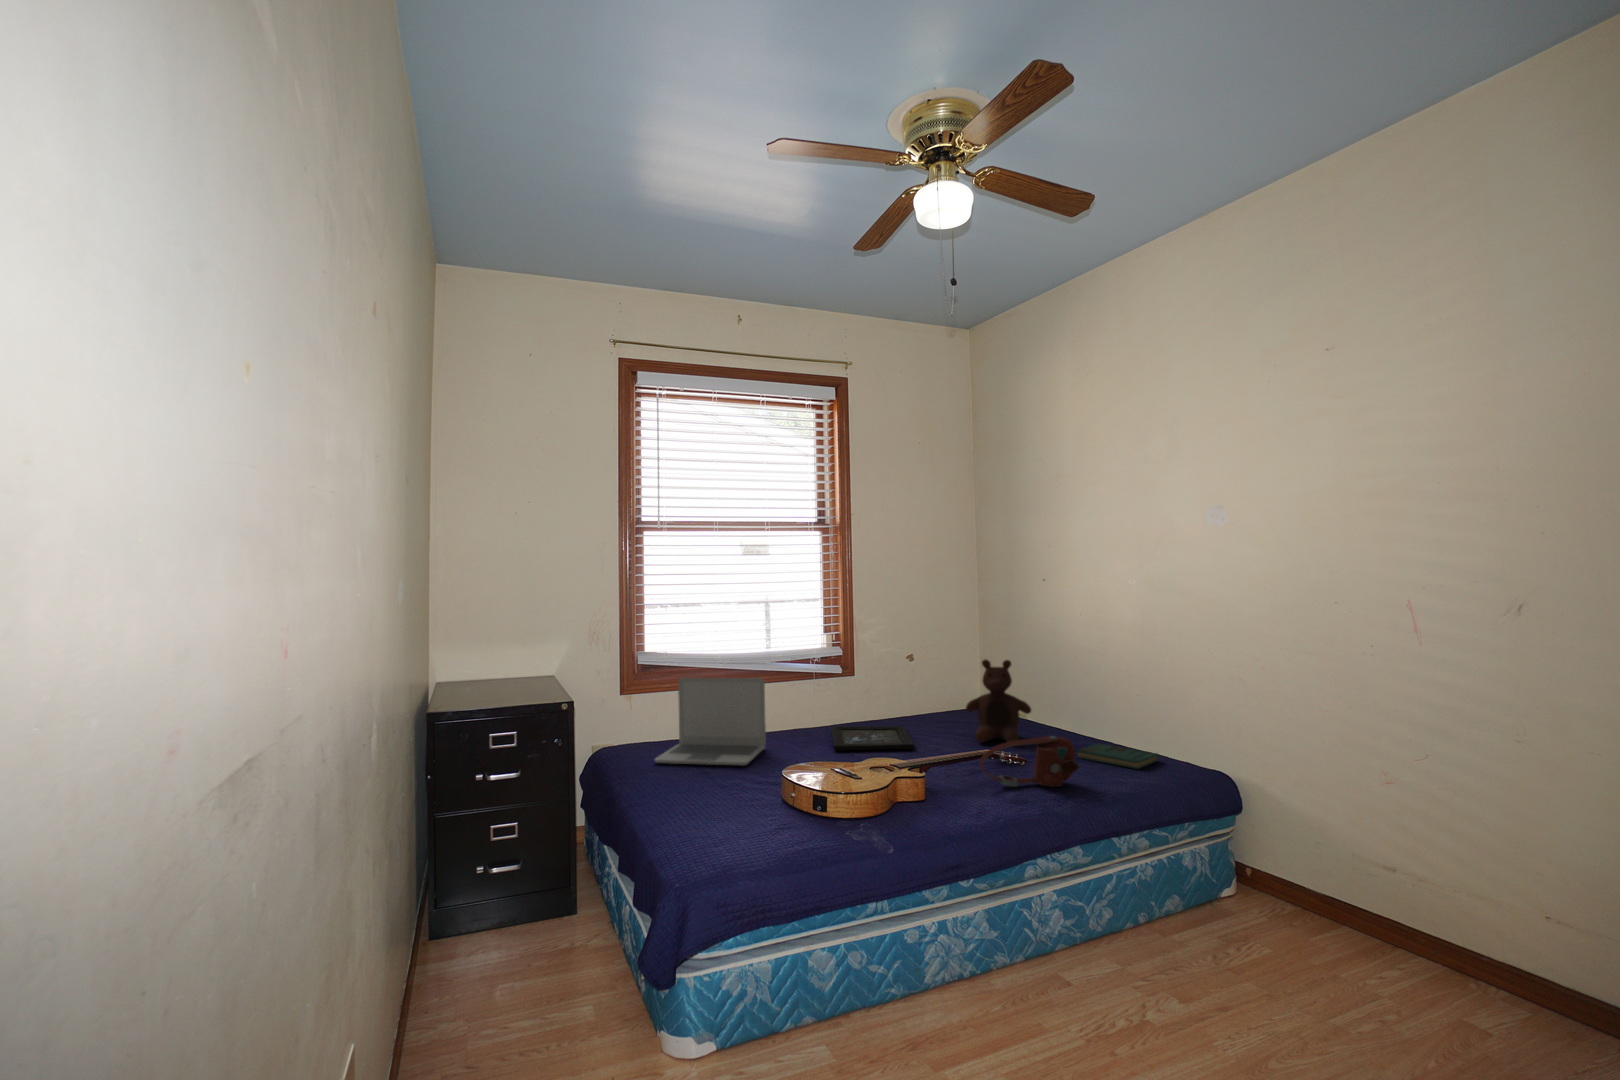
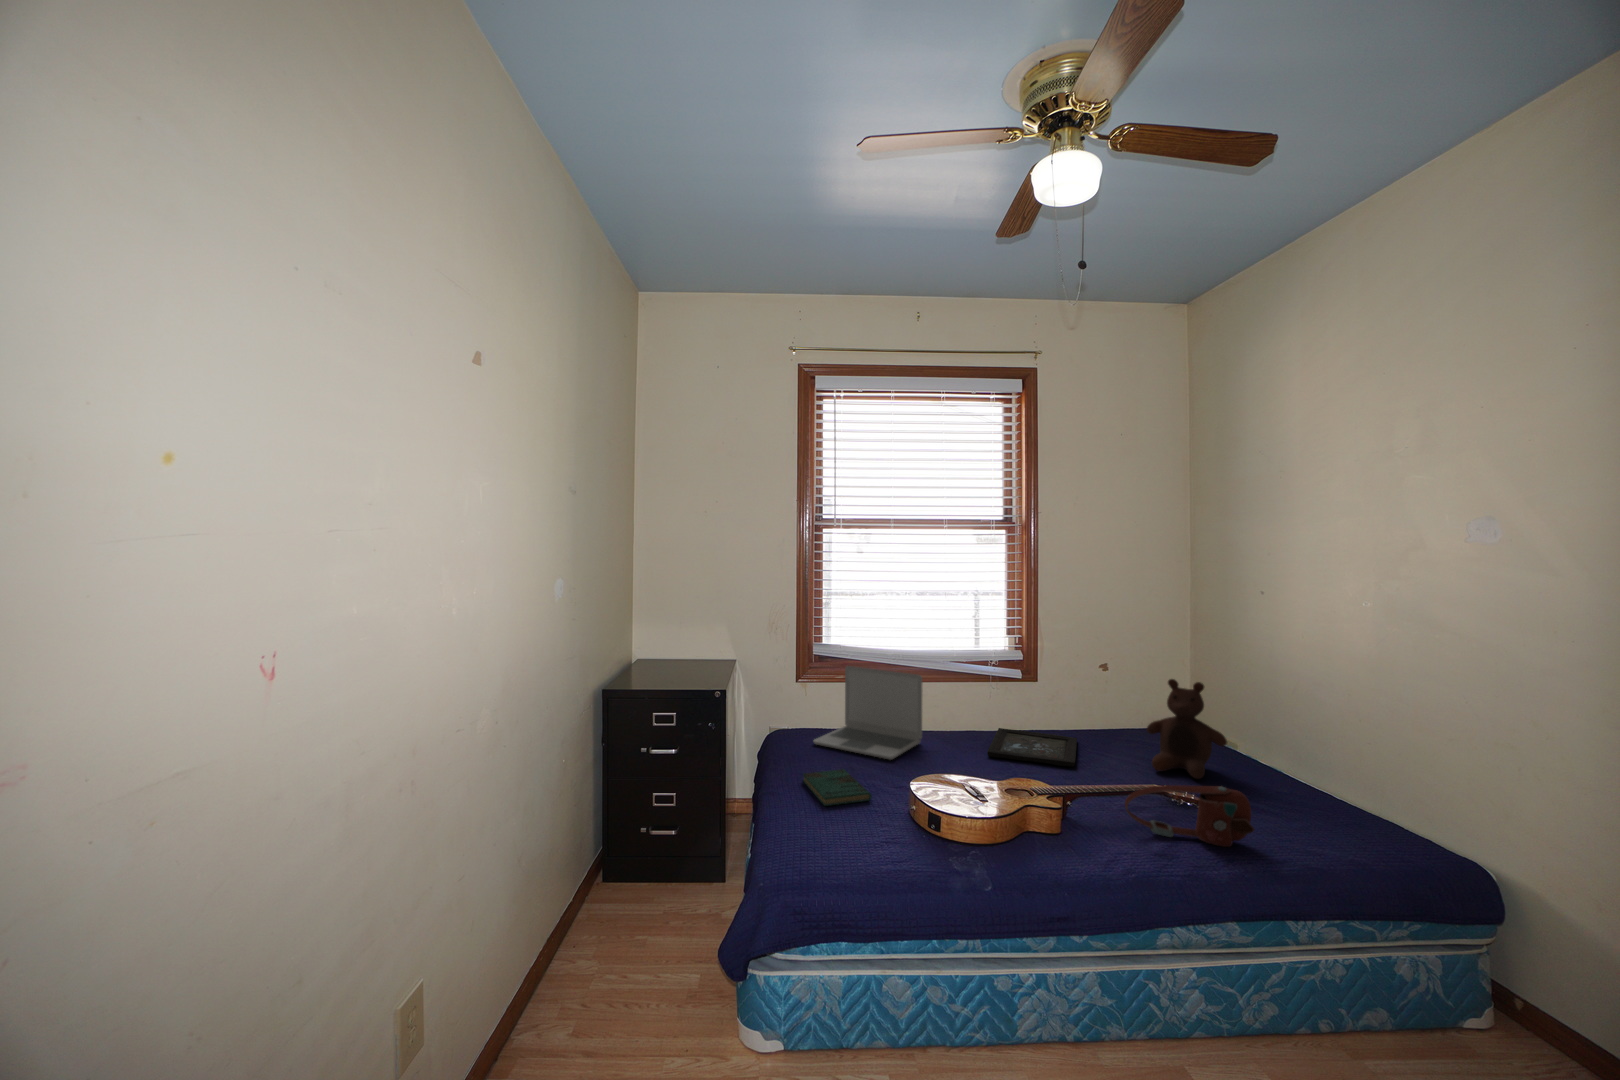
book: present [1077,744,1159,769] -> present [803,769,872,806]

